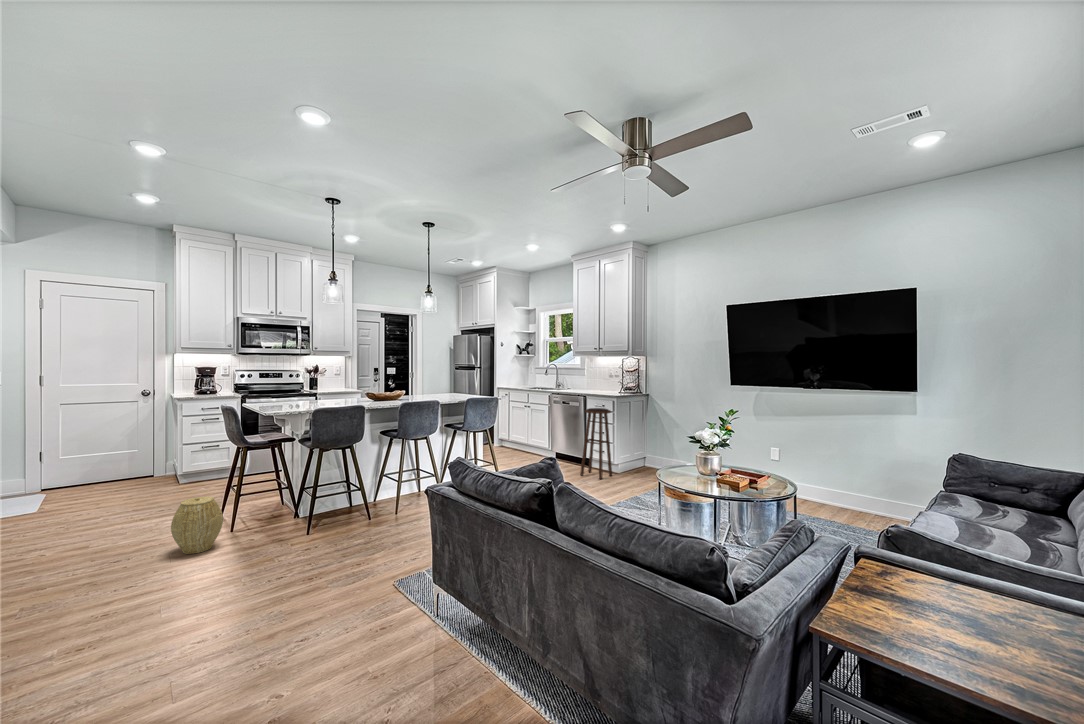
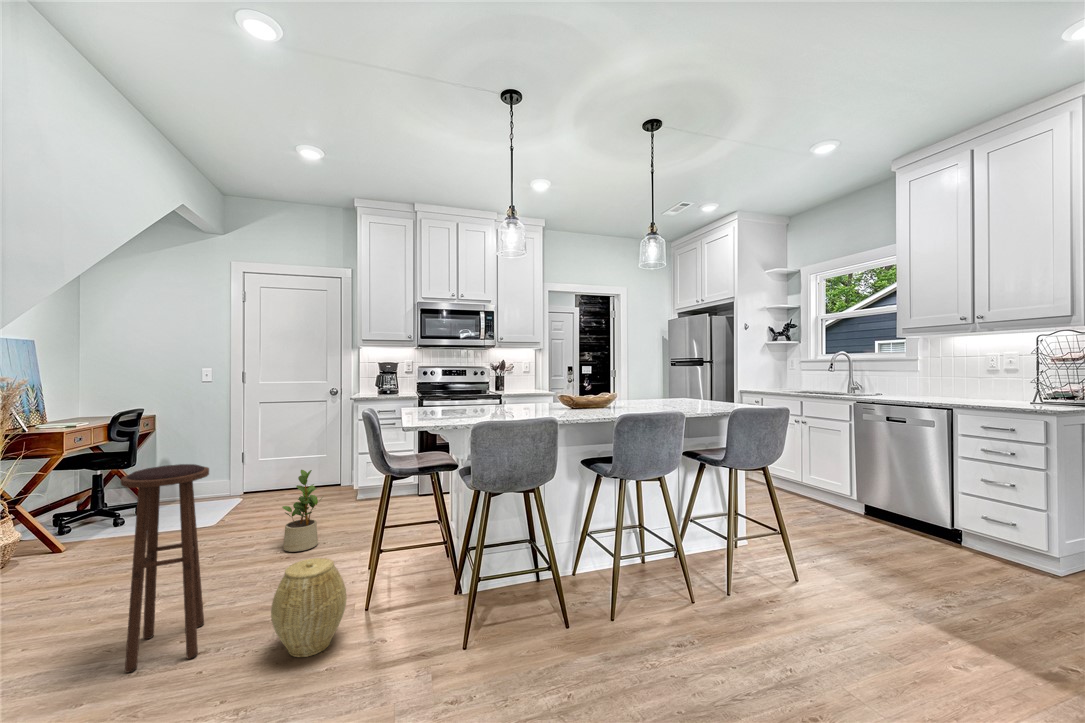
stool: present [580,408,612,479] -> present [121,464,209,673]
potted plant: none [132,453,171,515] -> present [282,470,322,552]

